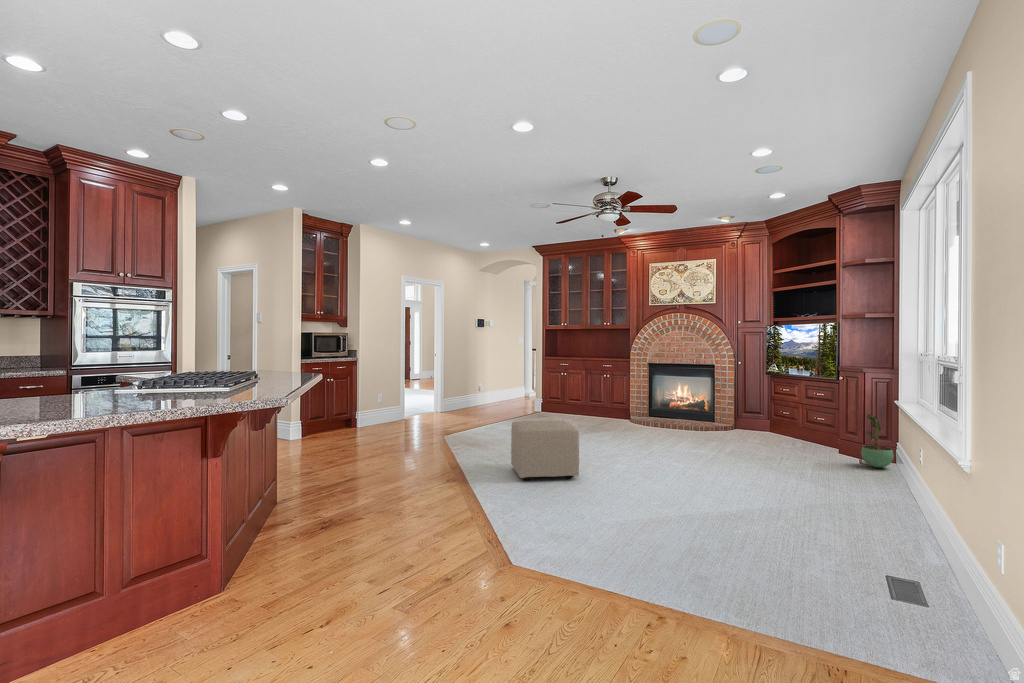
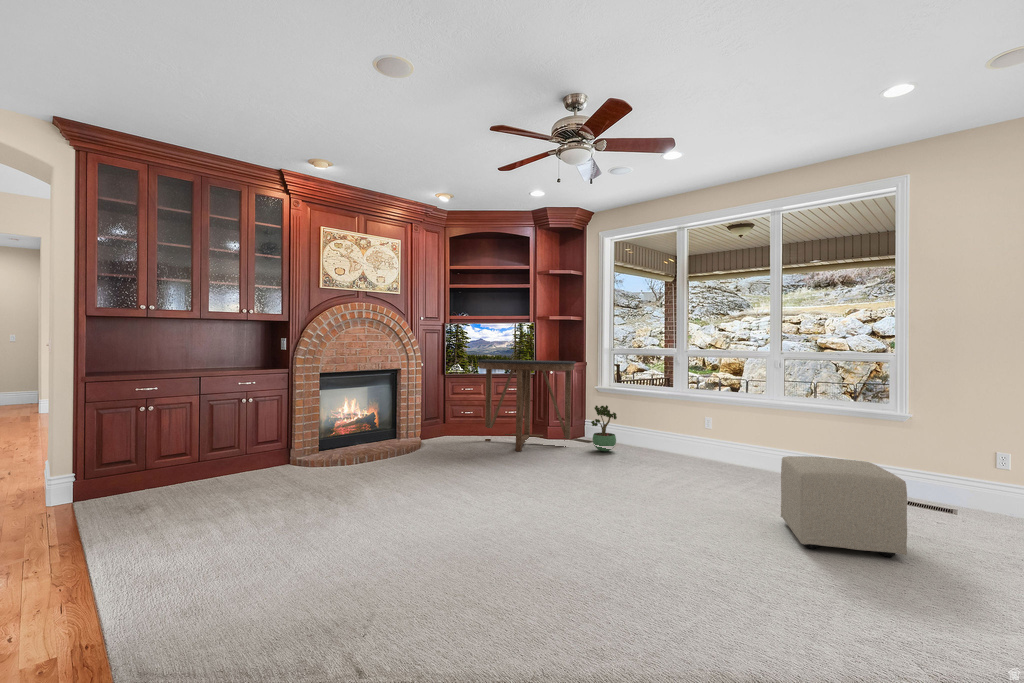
console table: none [763,360,867,457] -> present [477,360,576,451]
ottoman: present [511,421,579,480] -> present [781,456,907,557]

